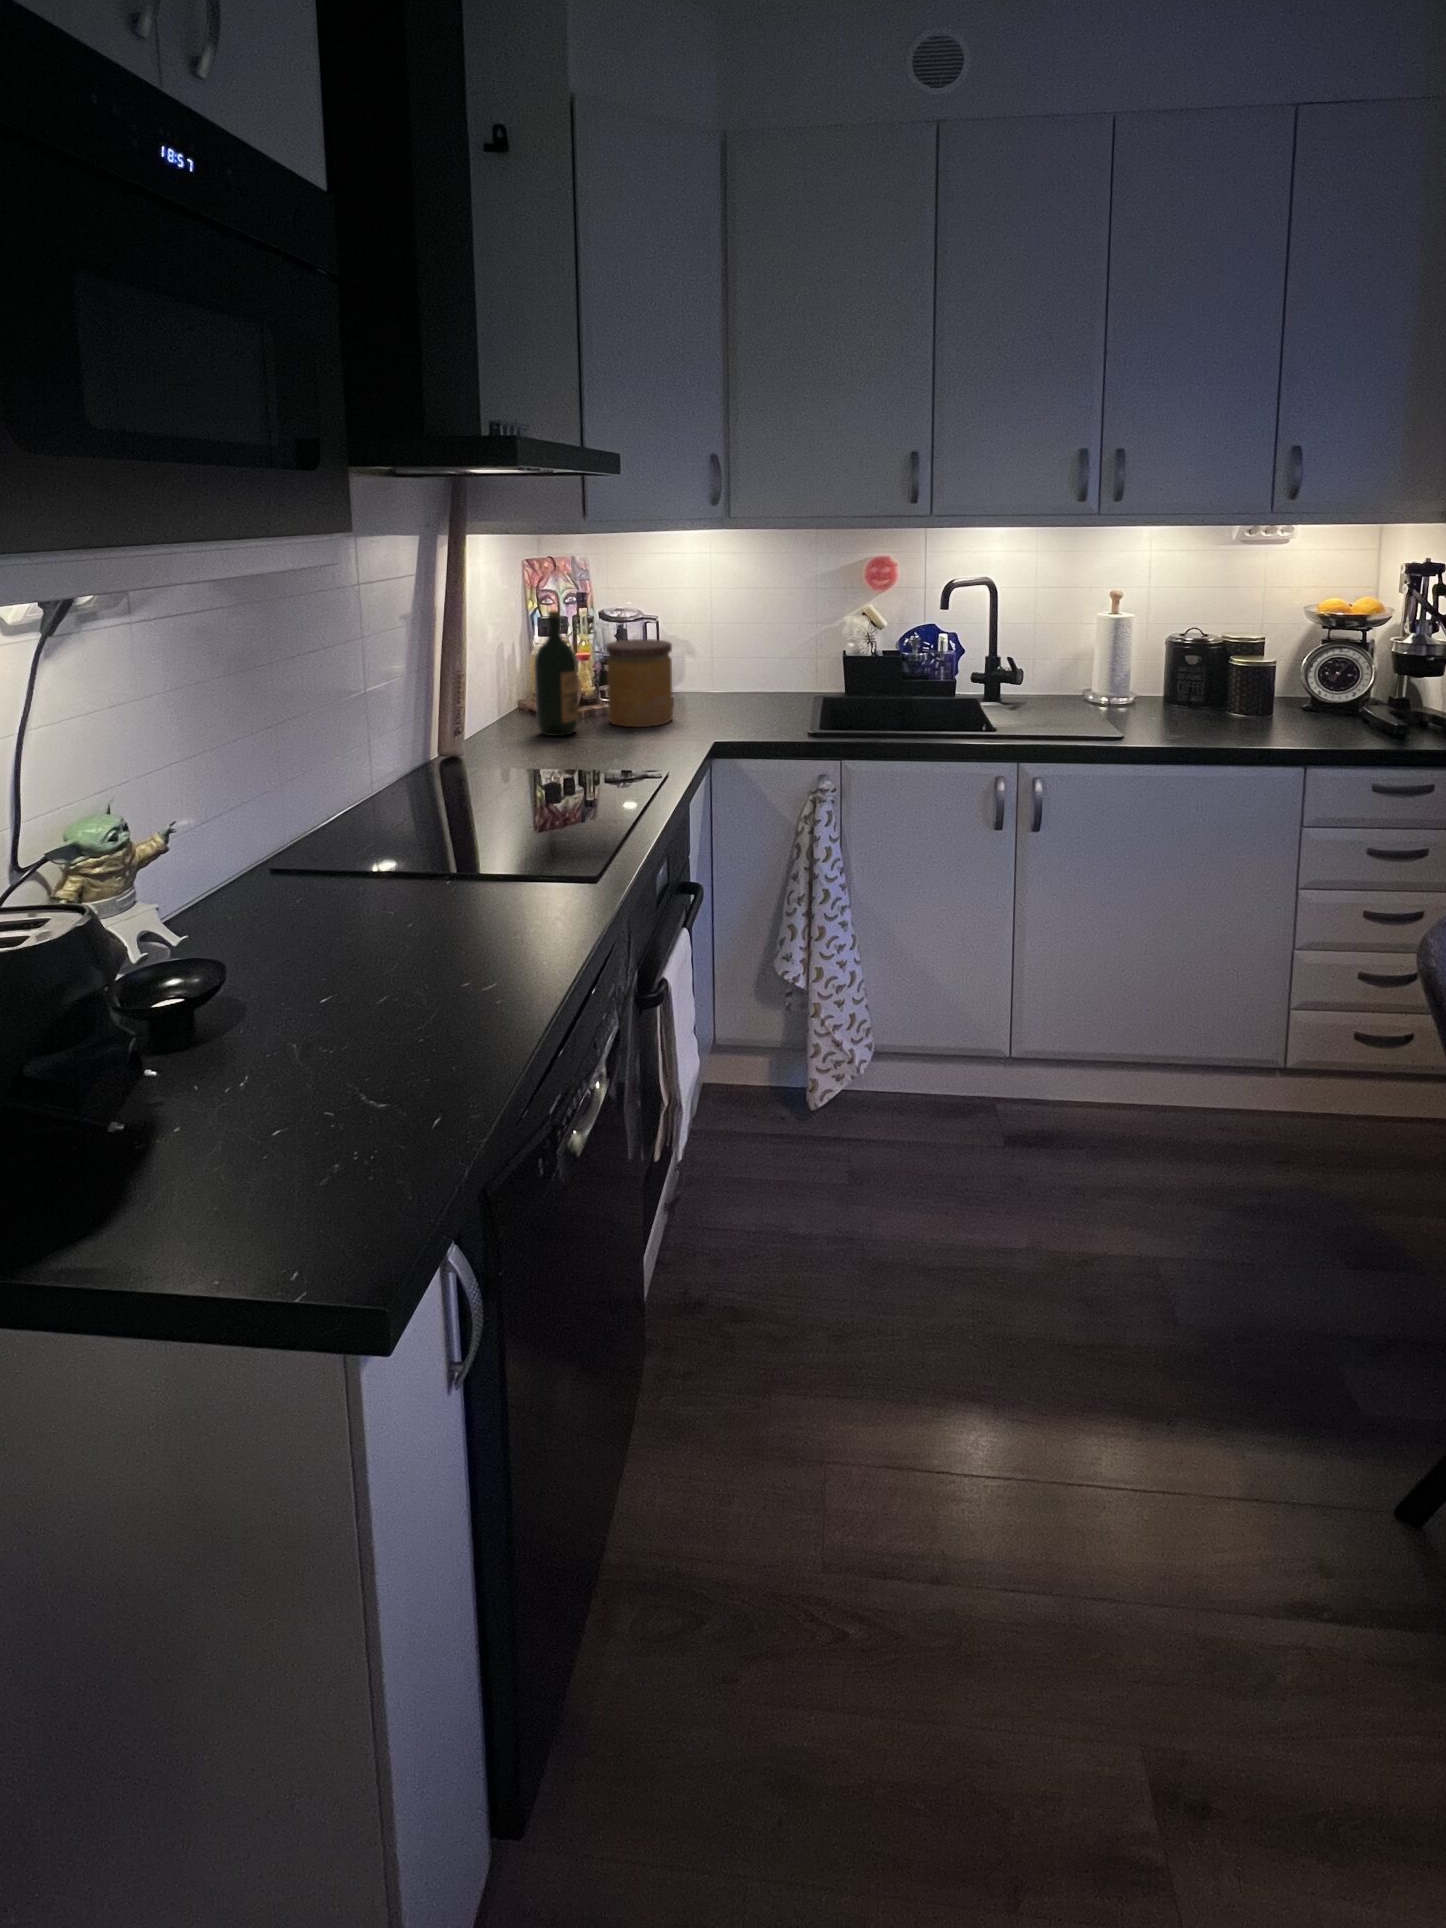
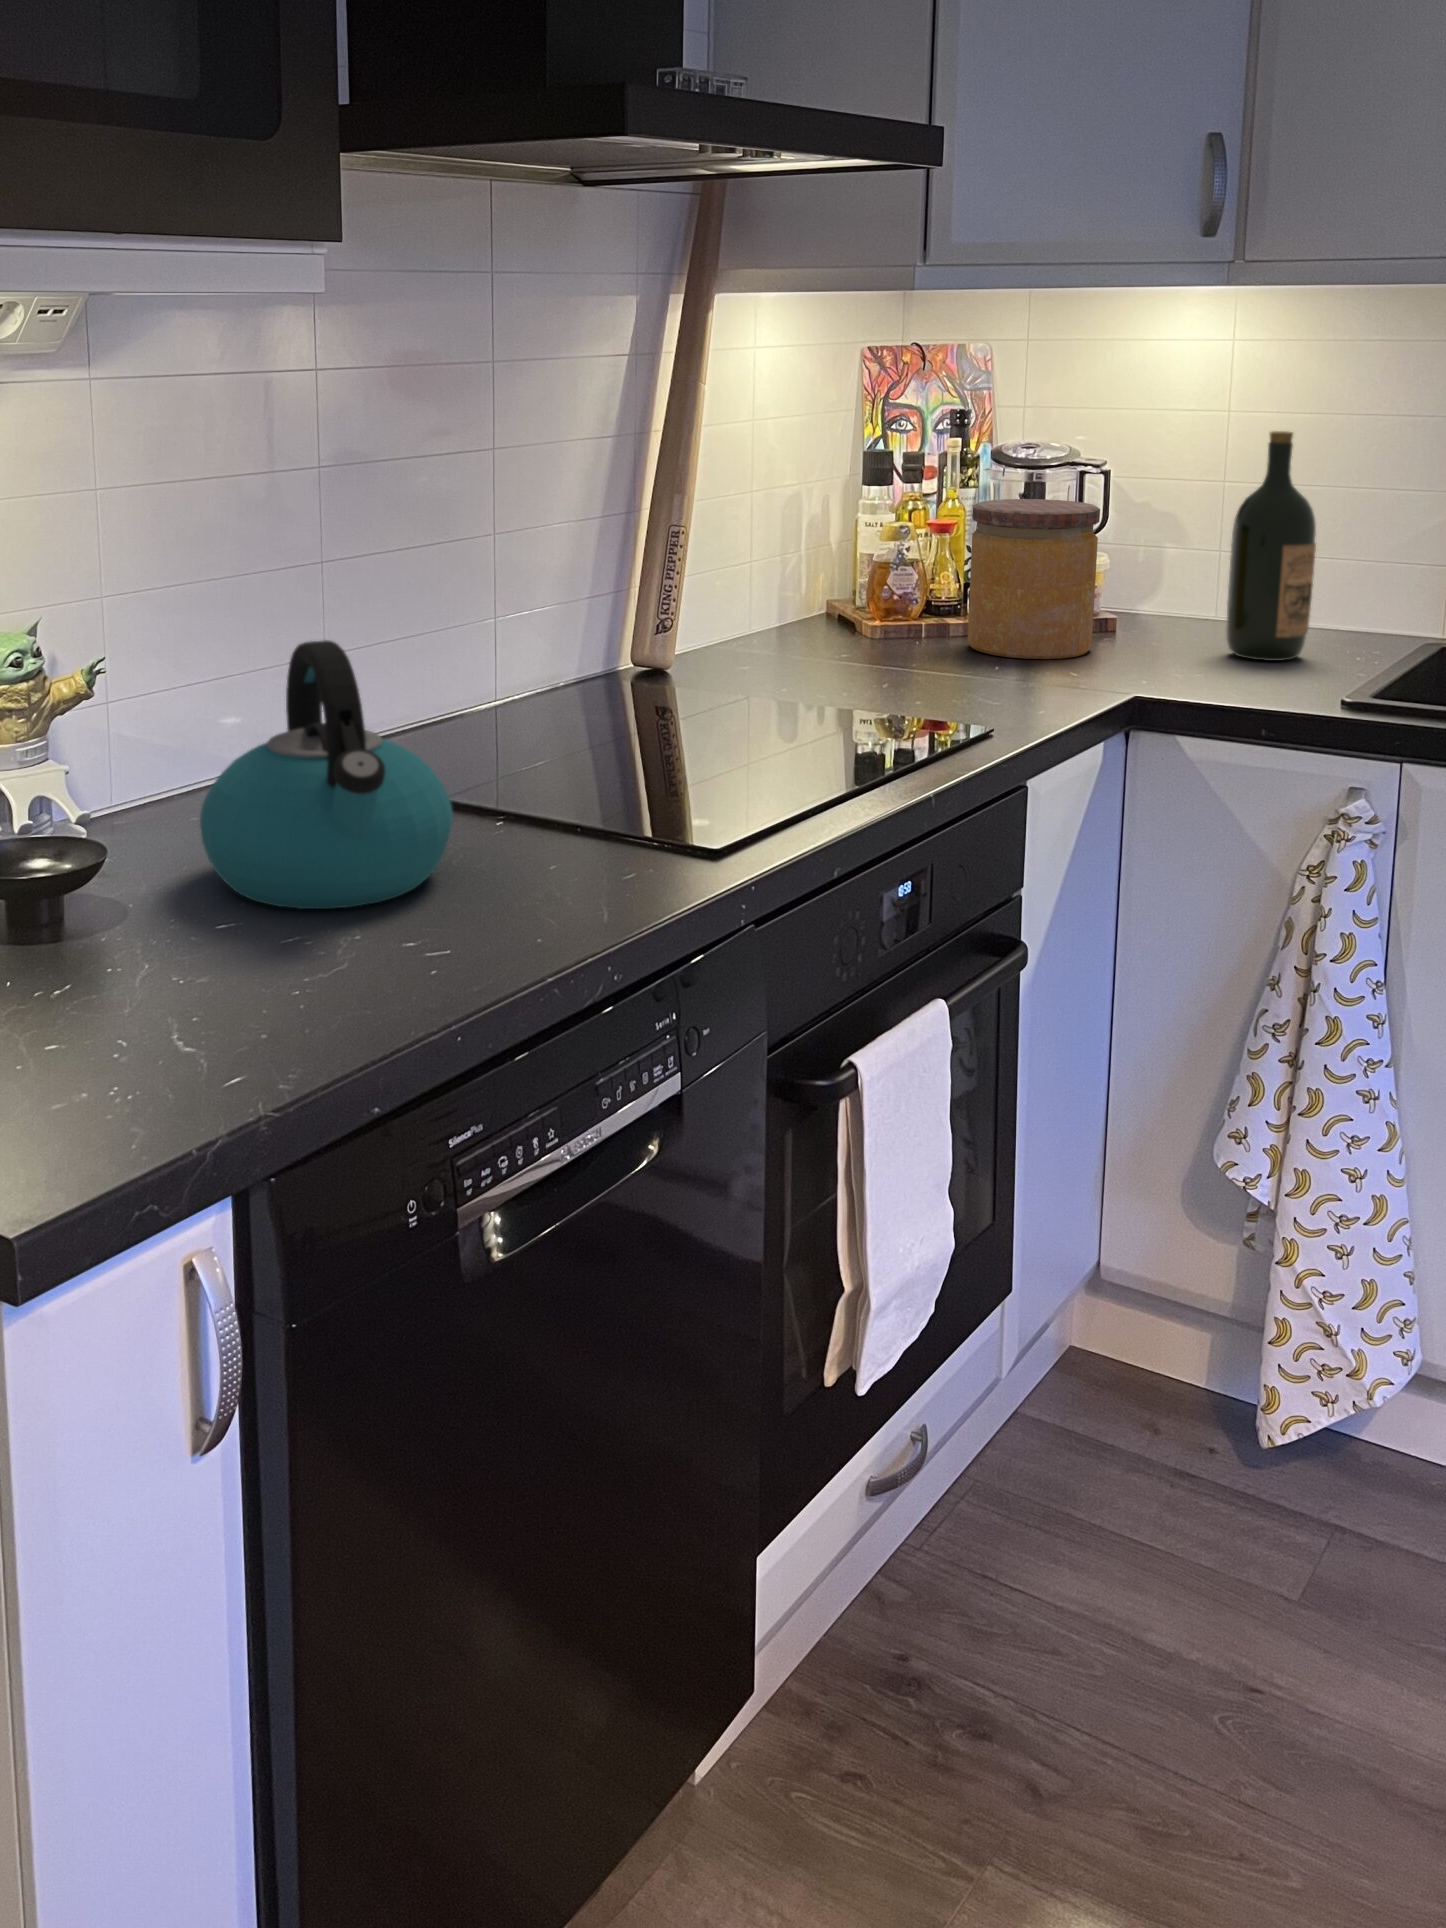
wine bottle: present [534,610,579,736] -> present [1226,431,1316,661]
kettle: none [303,787,479,970] -> present [200,640,453,909]

